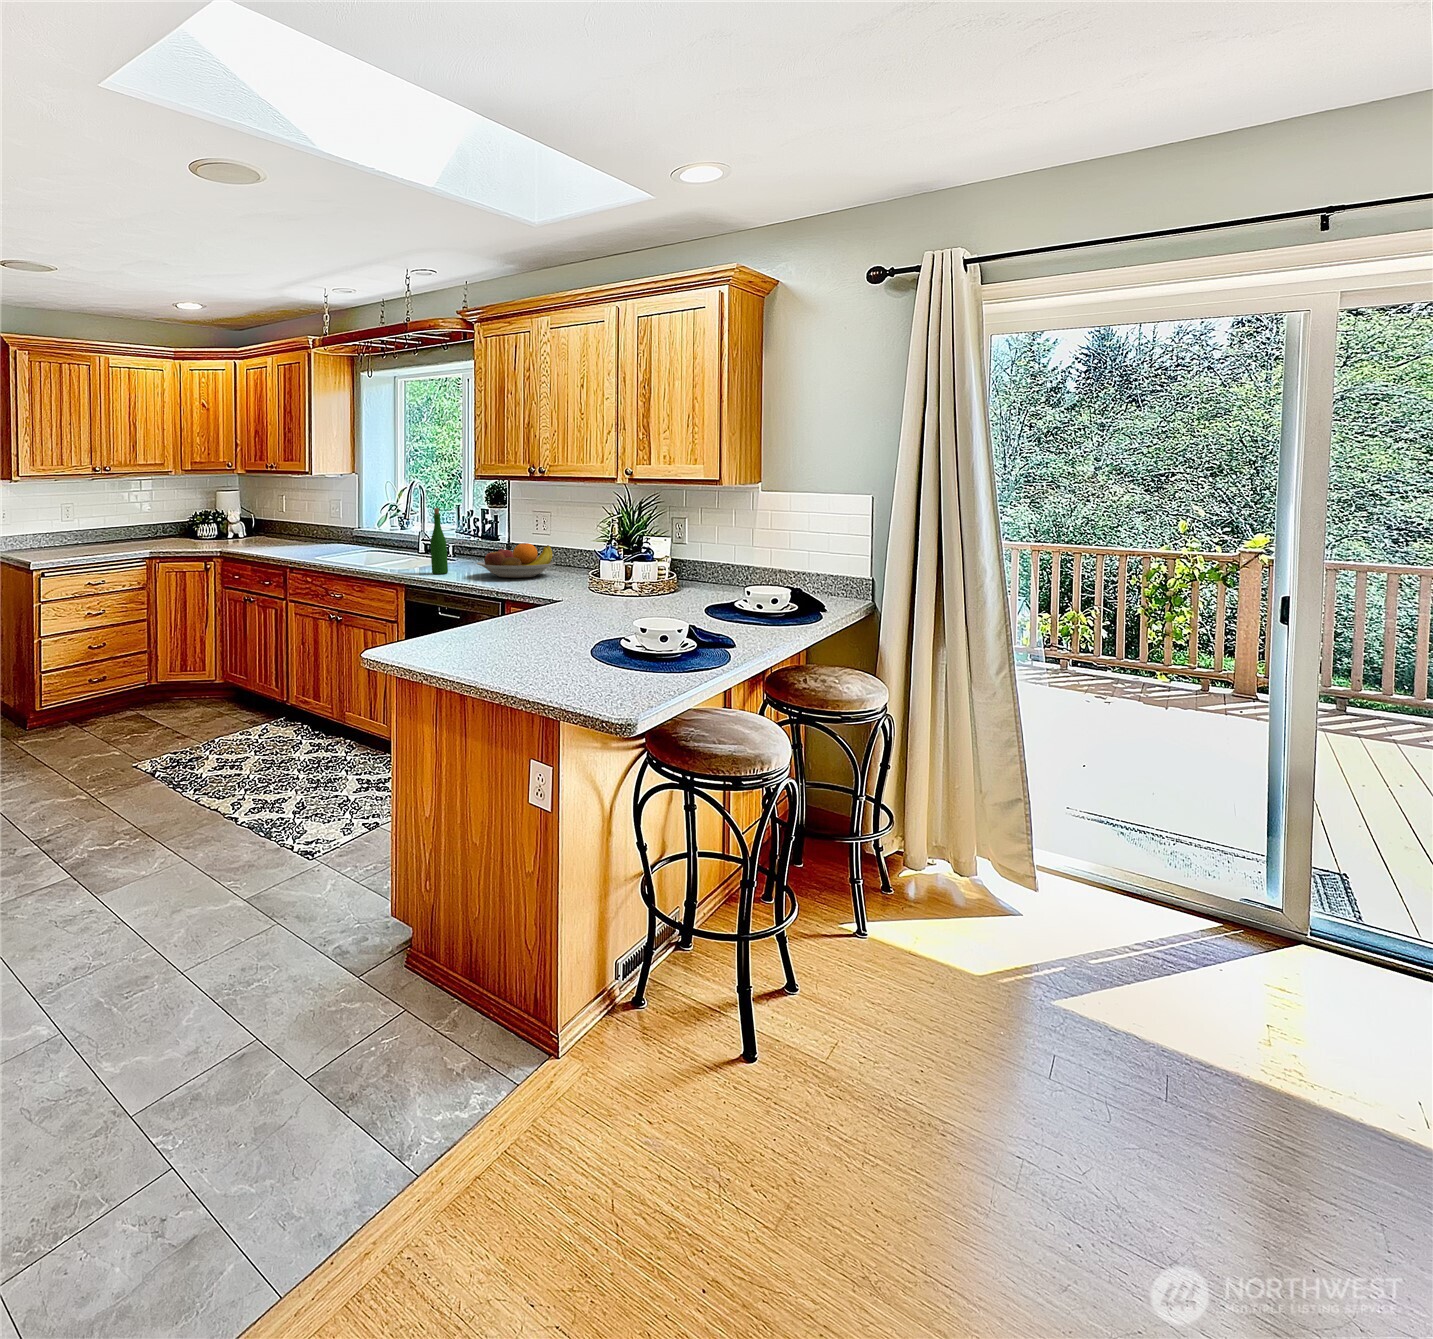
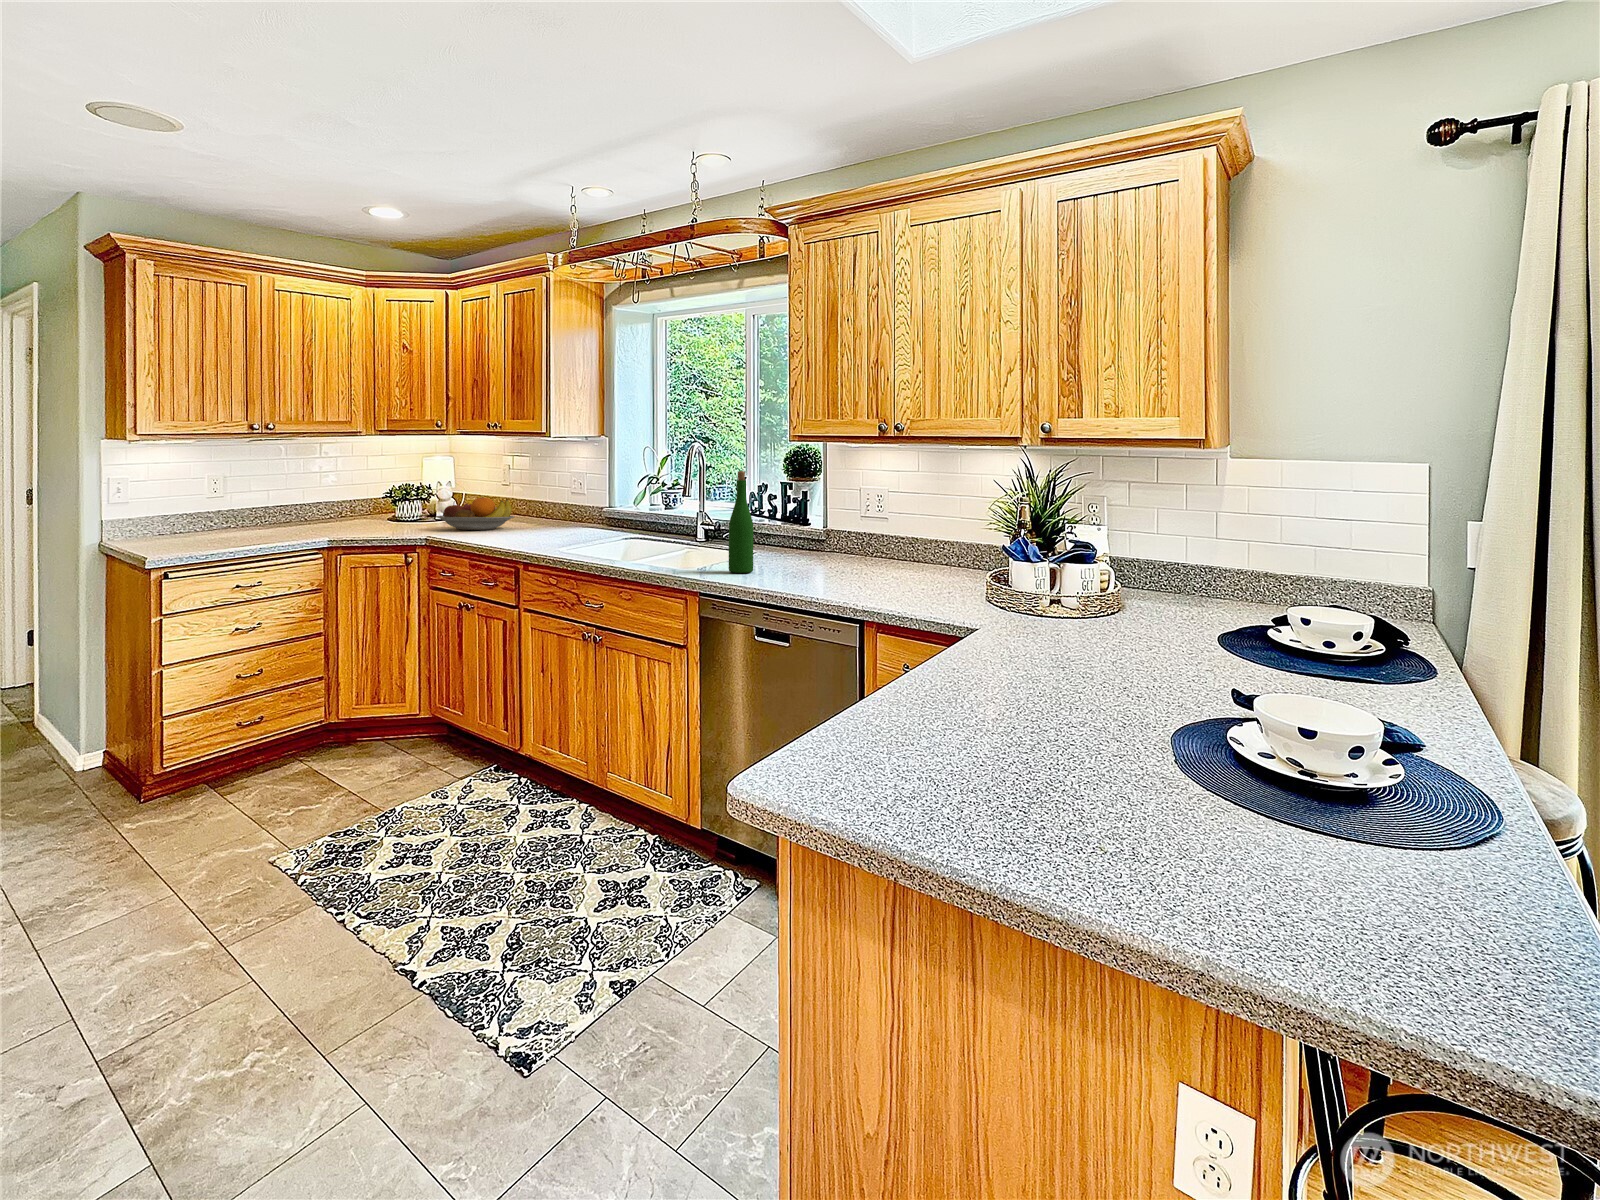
fruit bowl: present [477,543,555,578] -> present [436,497,514,530]

